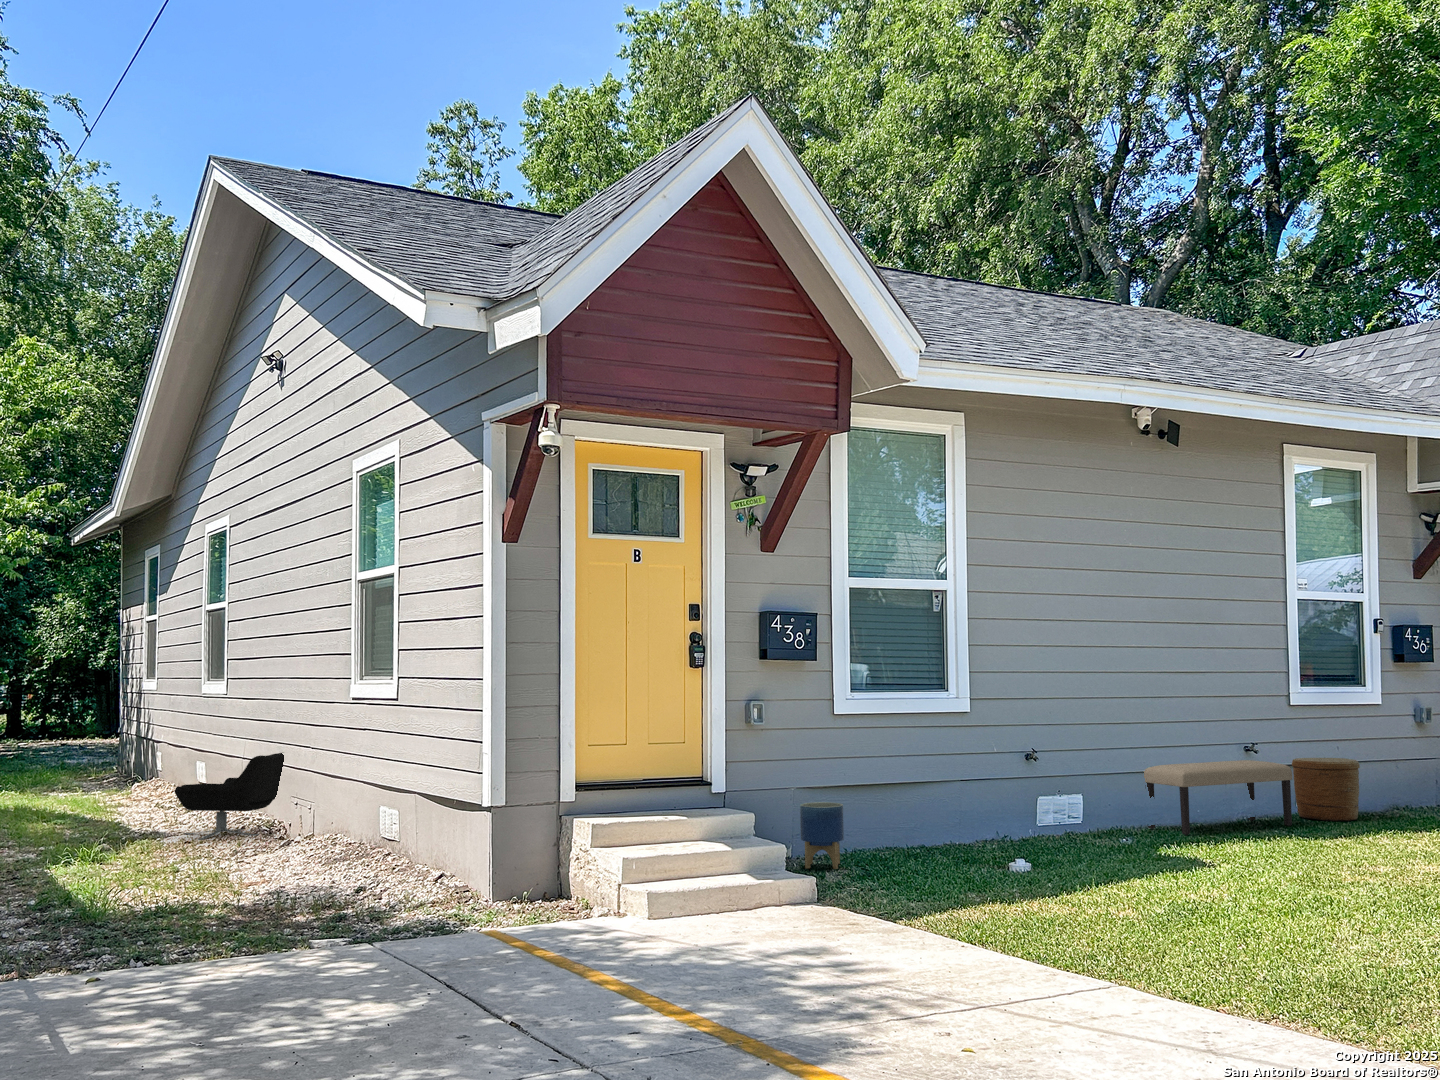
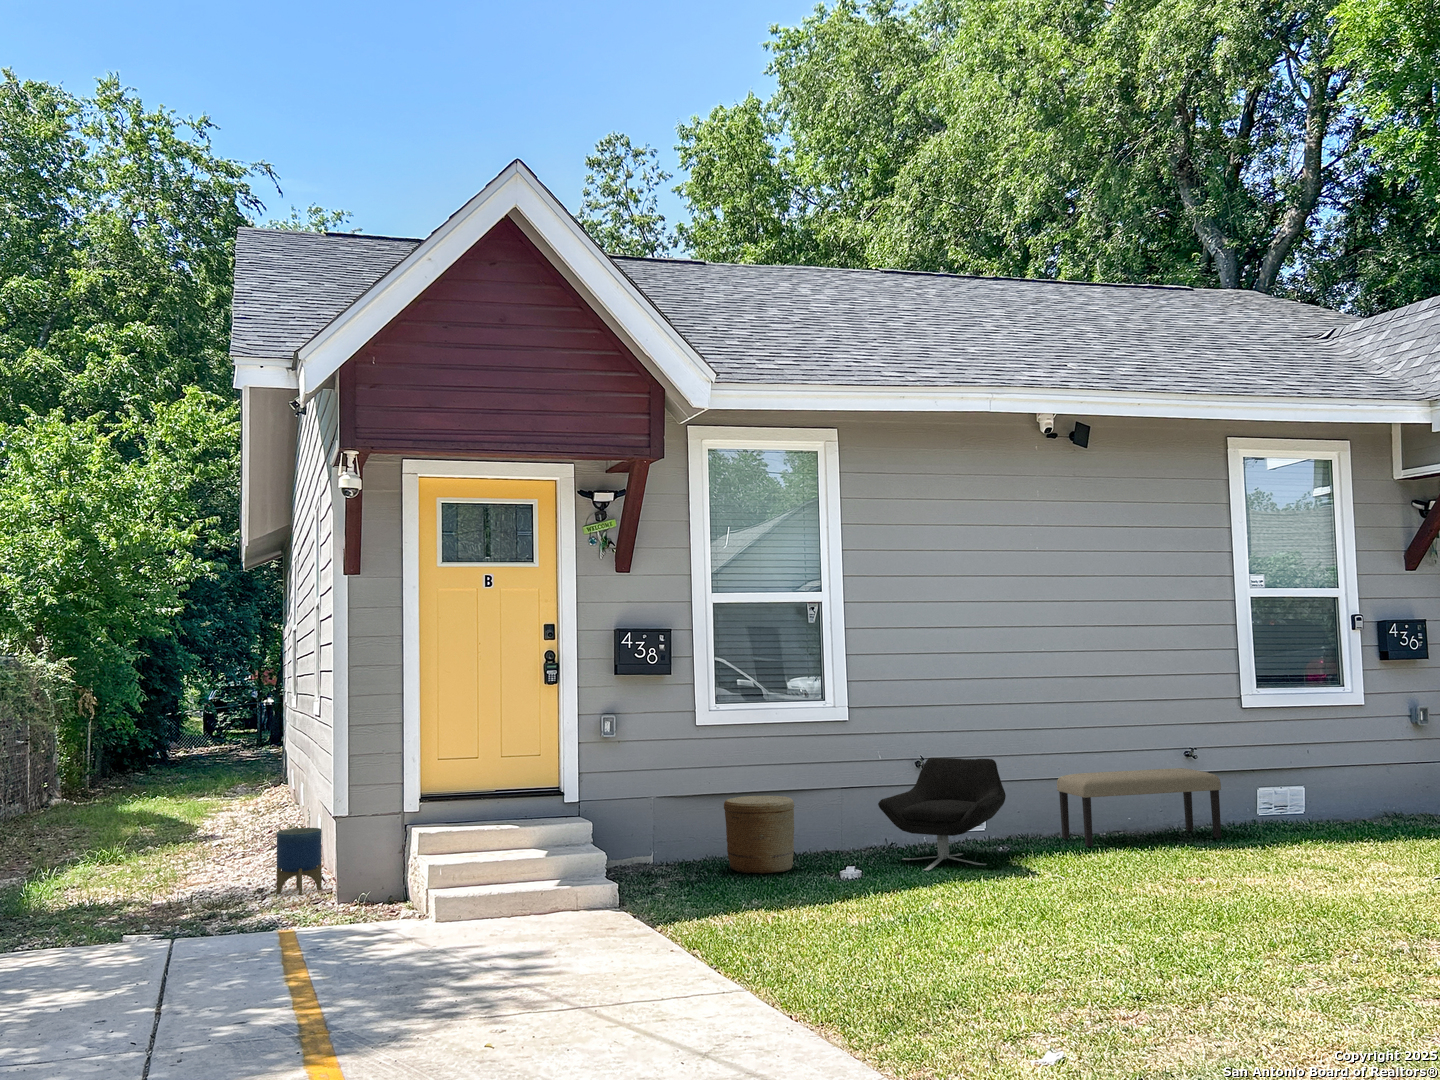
lounge chair: present [175,753,284,840] -> present [878,758,1006,871]
woven basket: present [1292,758,1360,821] -> present [724,796,794,874]
planter: present [800,802,844,869] -> present [277,828,322,895]

